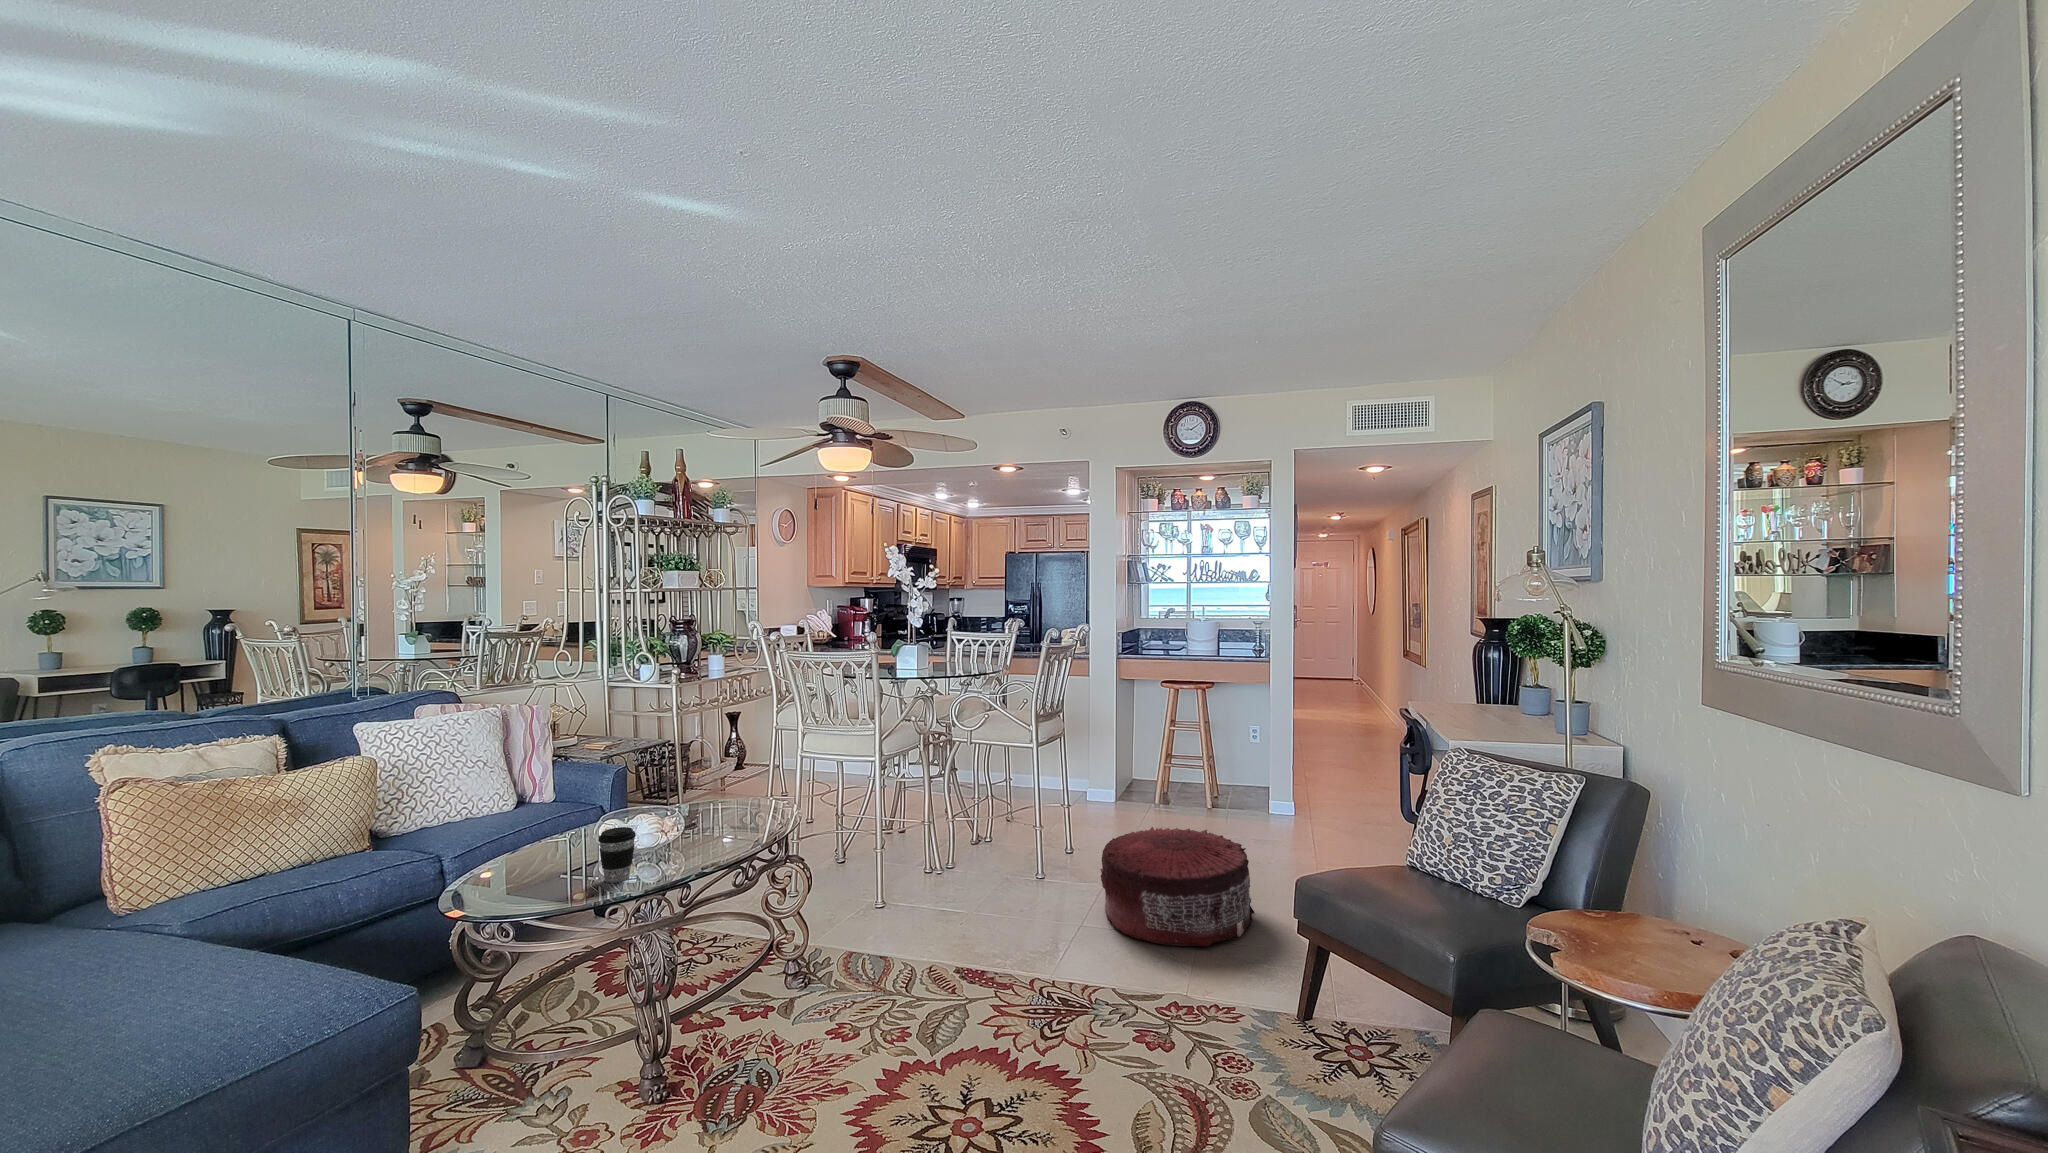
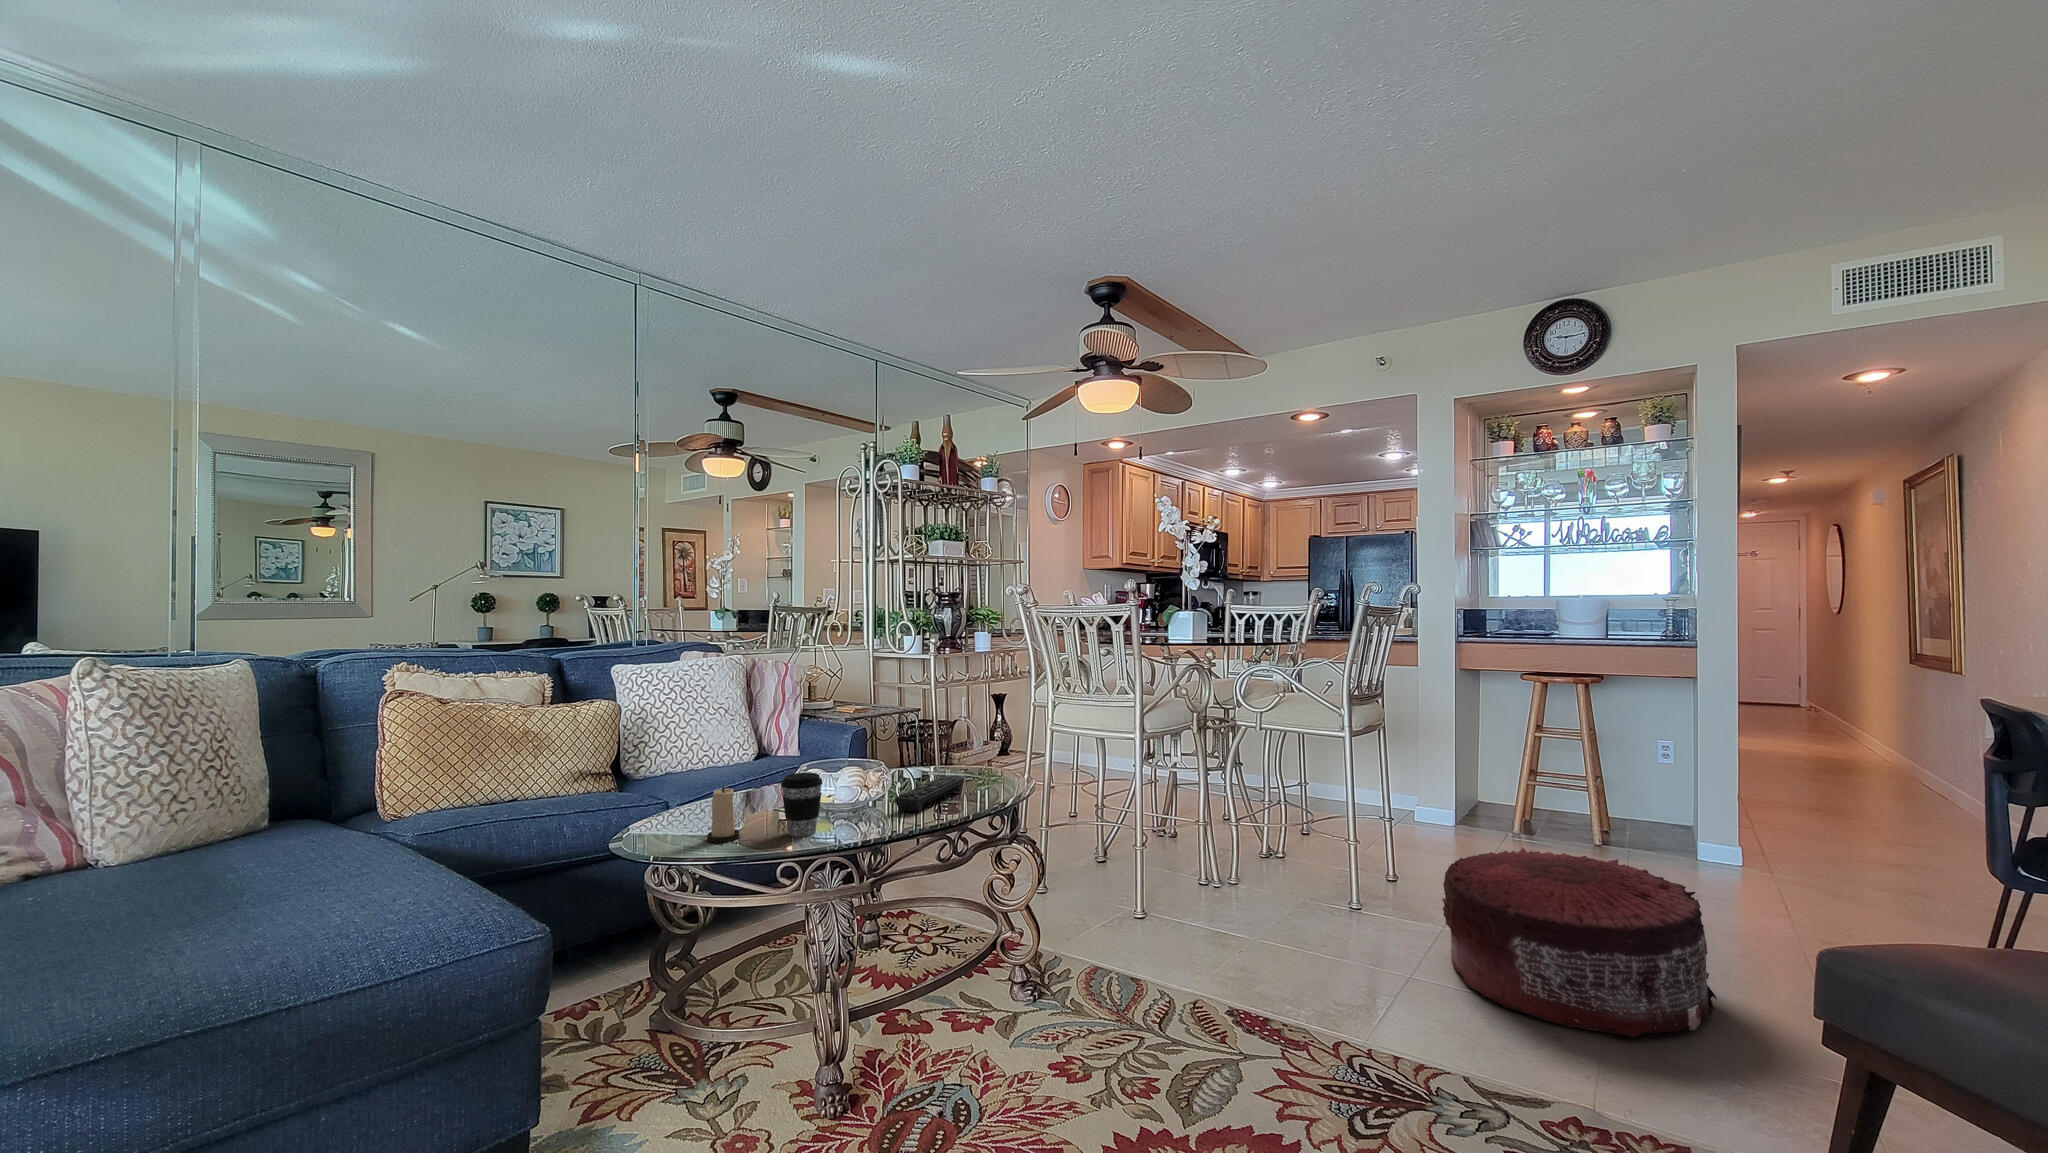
remote control: none [693,813,746,849] -> present [895,776,964,813]
candle: none [528,846,558,896] -> present [707,786,739,843]

